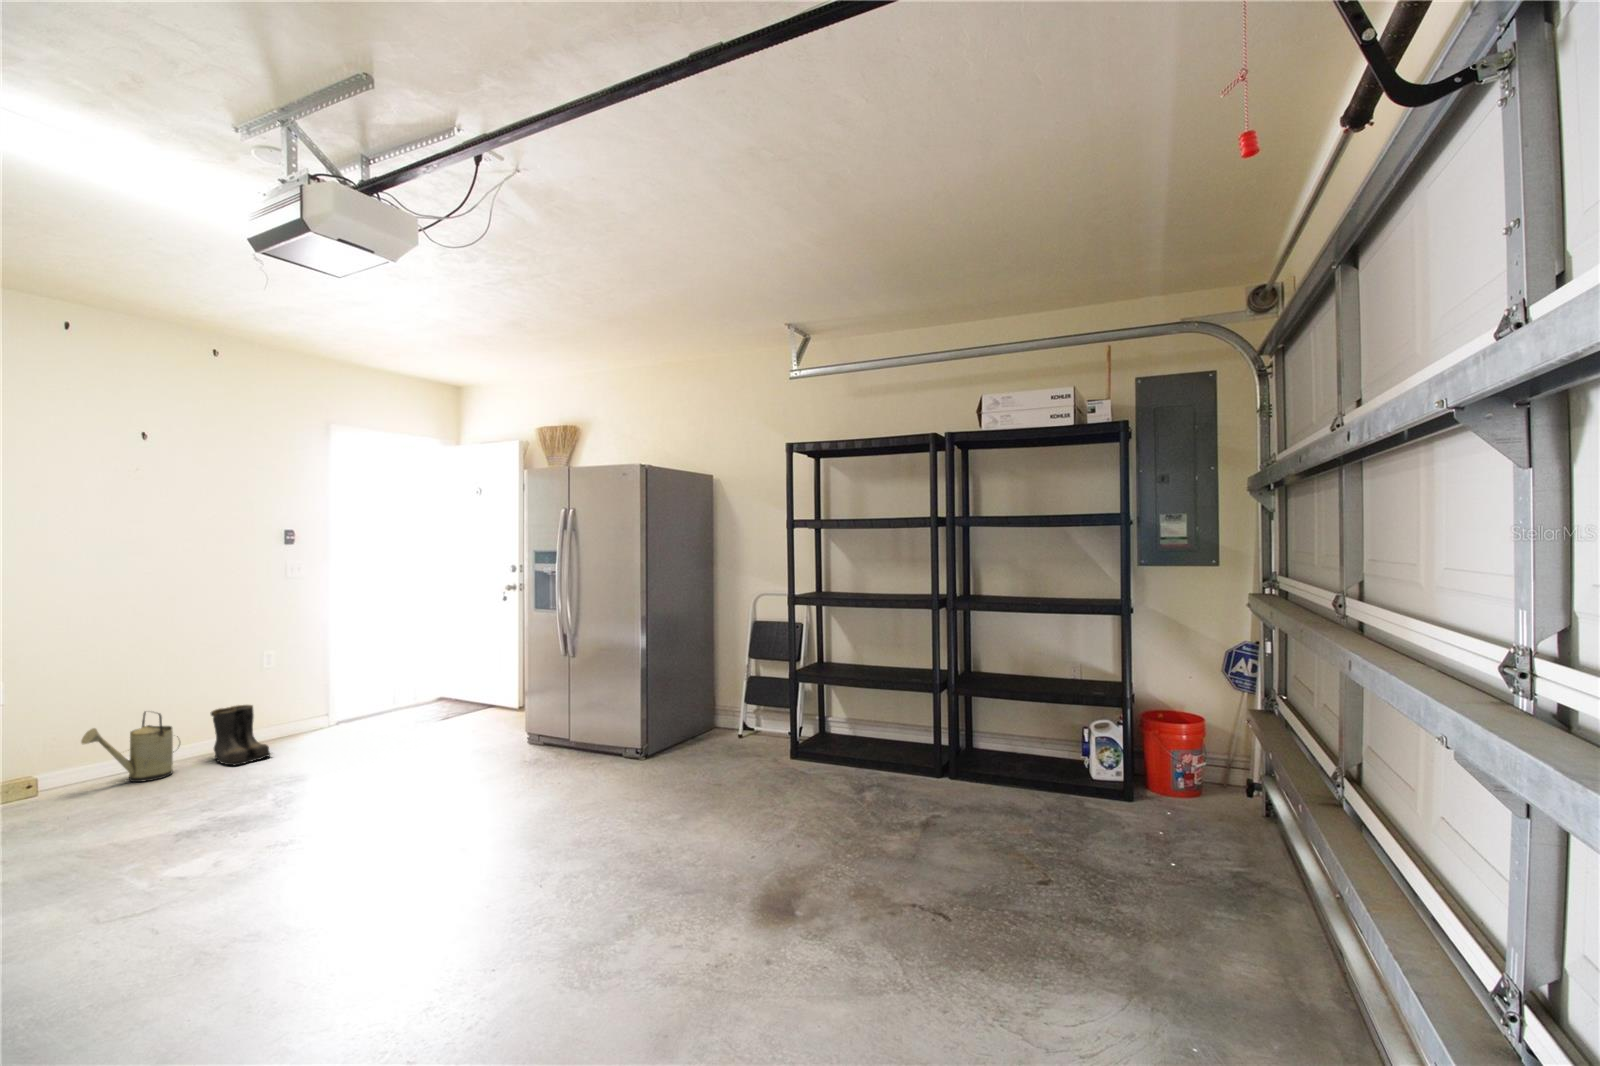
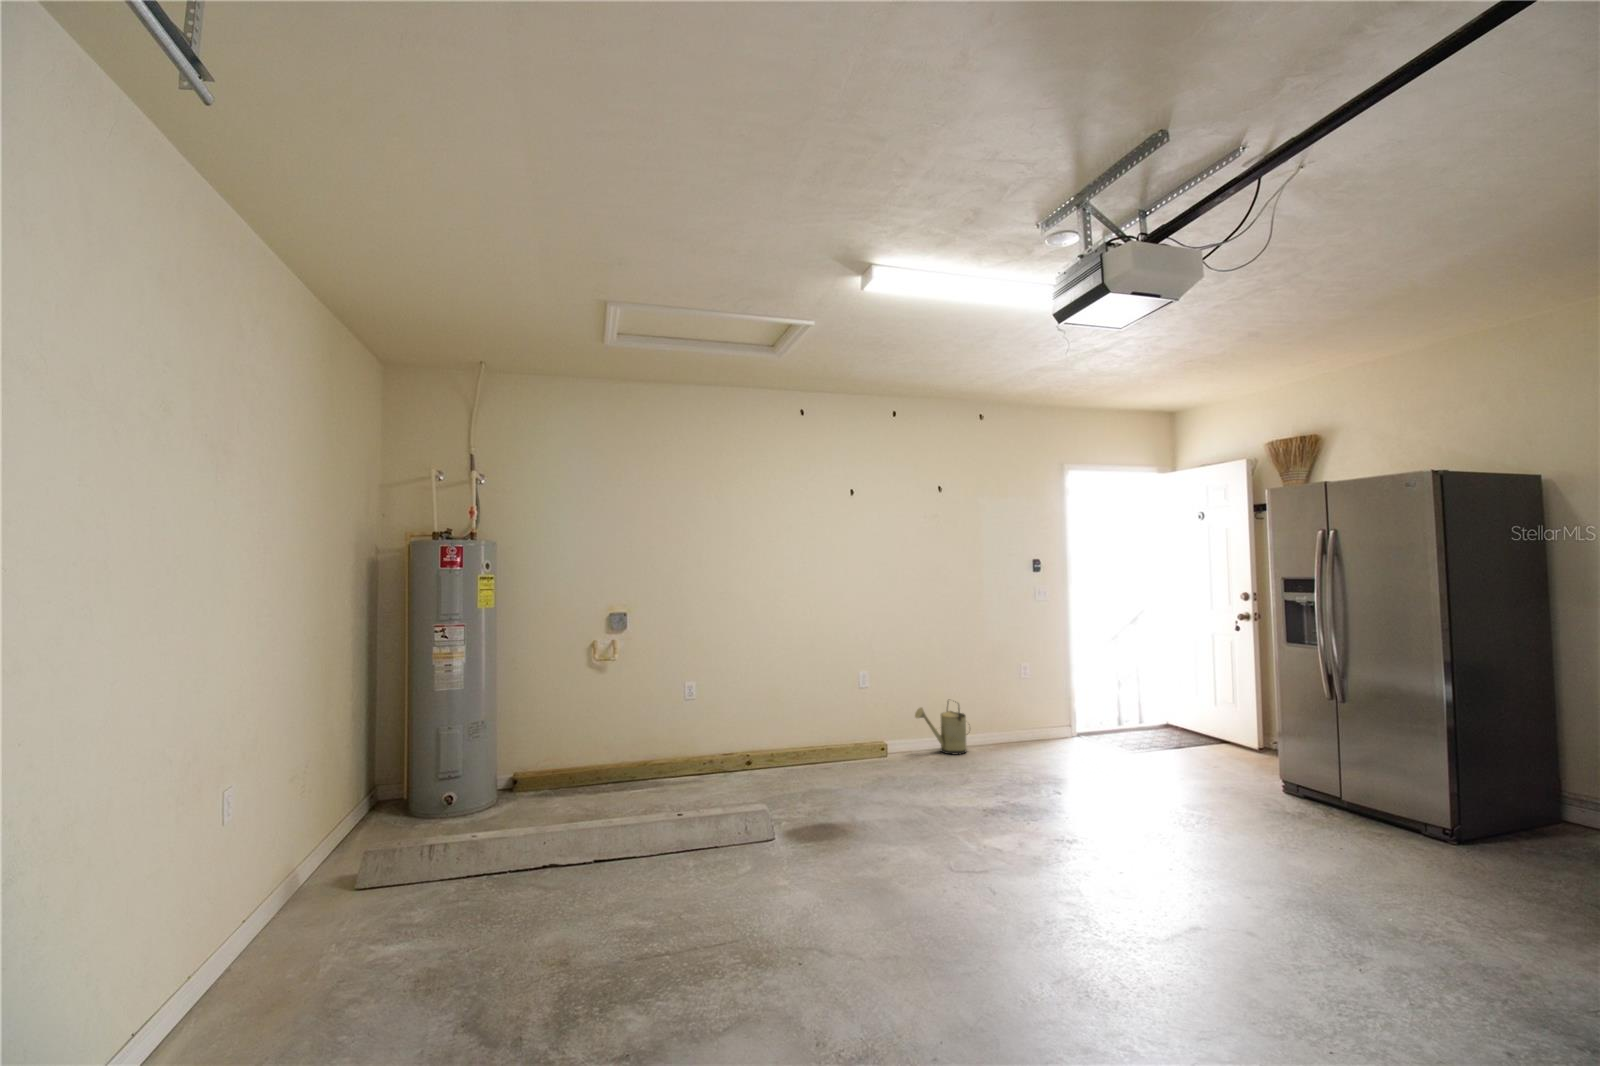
boots: present [211,705,271,765] -> none [988,704,1034,755]

